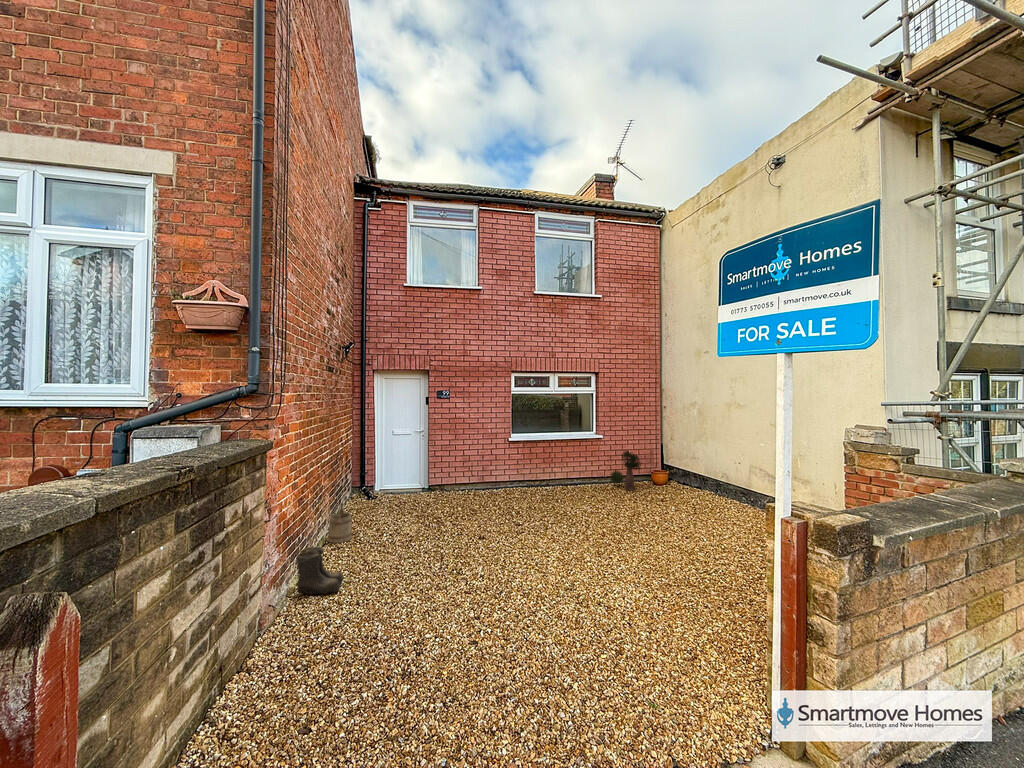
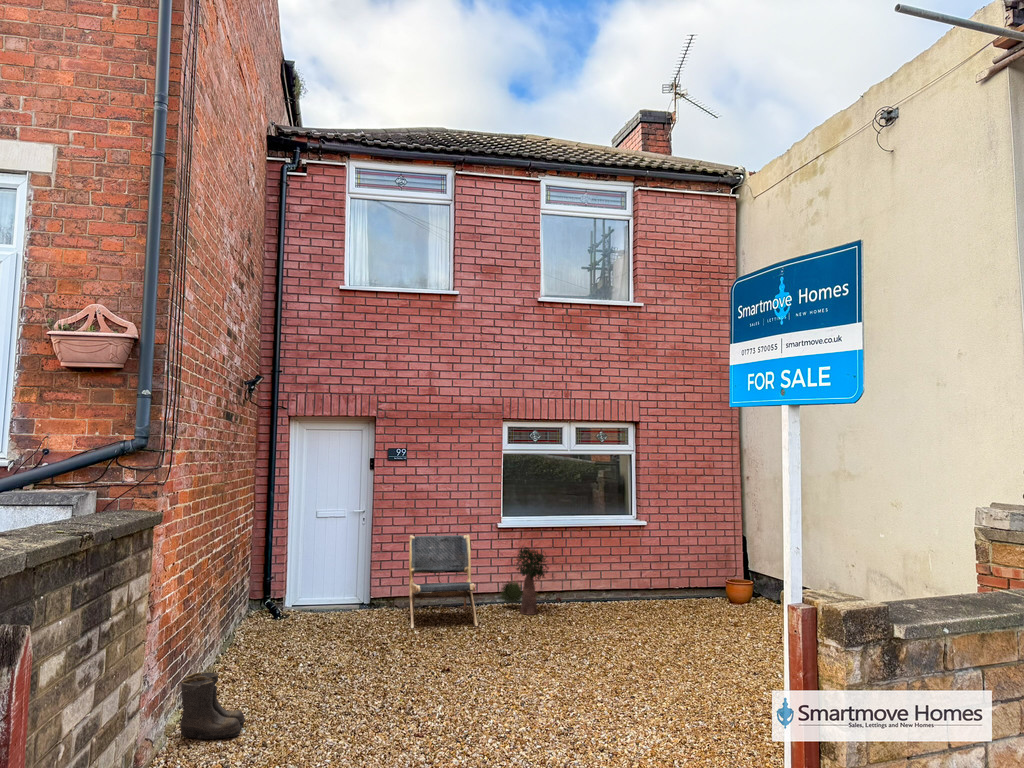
lounge chair: none [452,445,498,506] -> present [409,535,478,628]
potted plant: present [610,451,641,491] -> present [501,546,548,615]
bucket: present [328,503,352,543] -> none [219,615,255,676]

